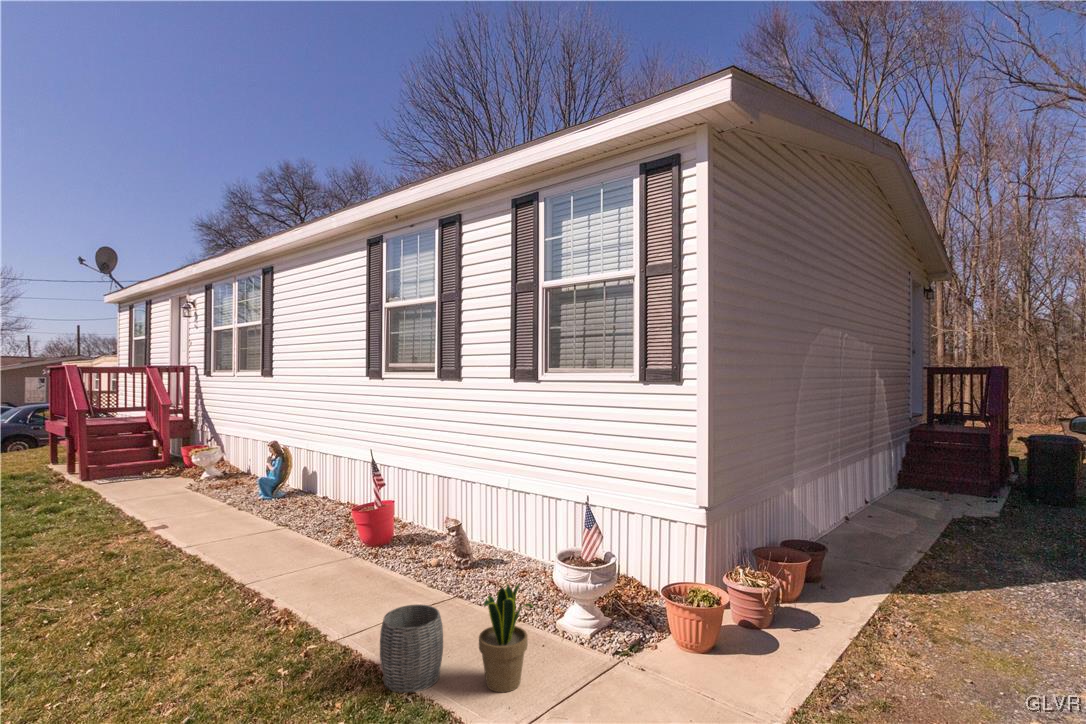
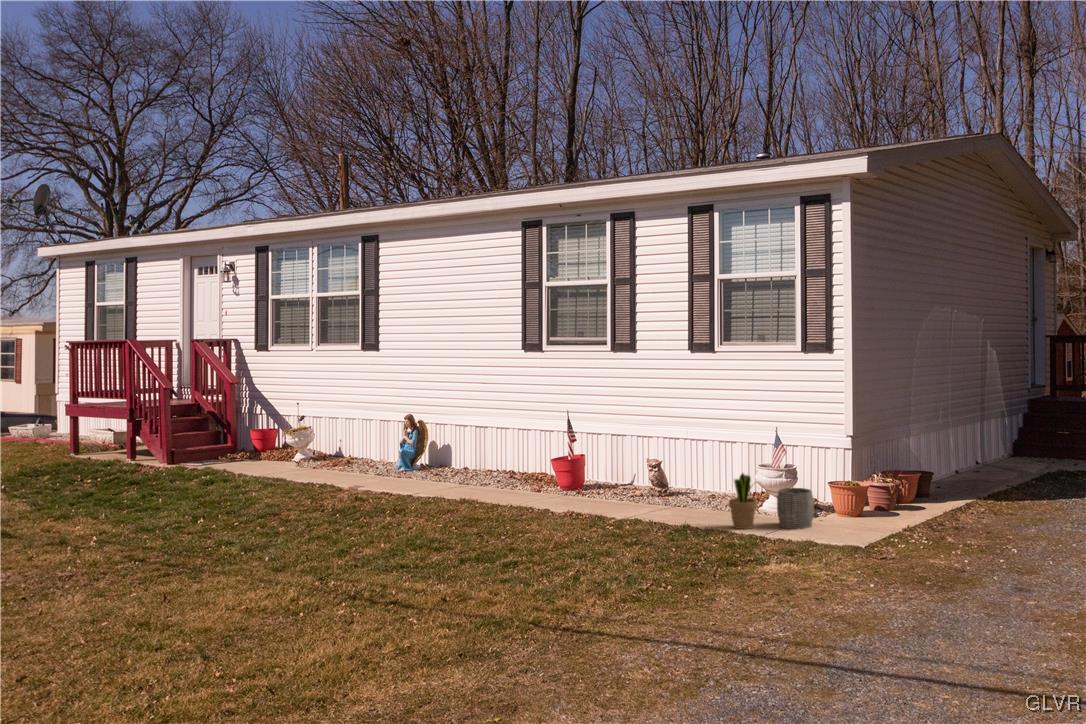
woven basket: present [380,605,443,693] -> present [777,488,814,529]

